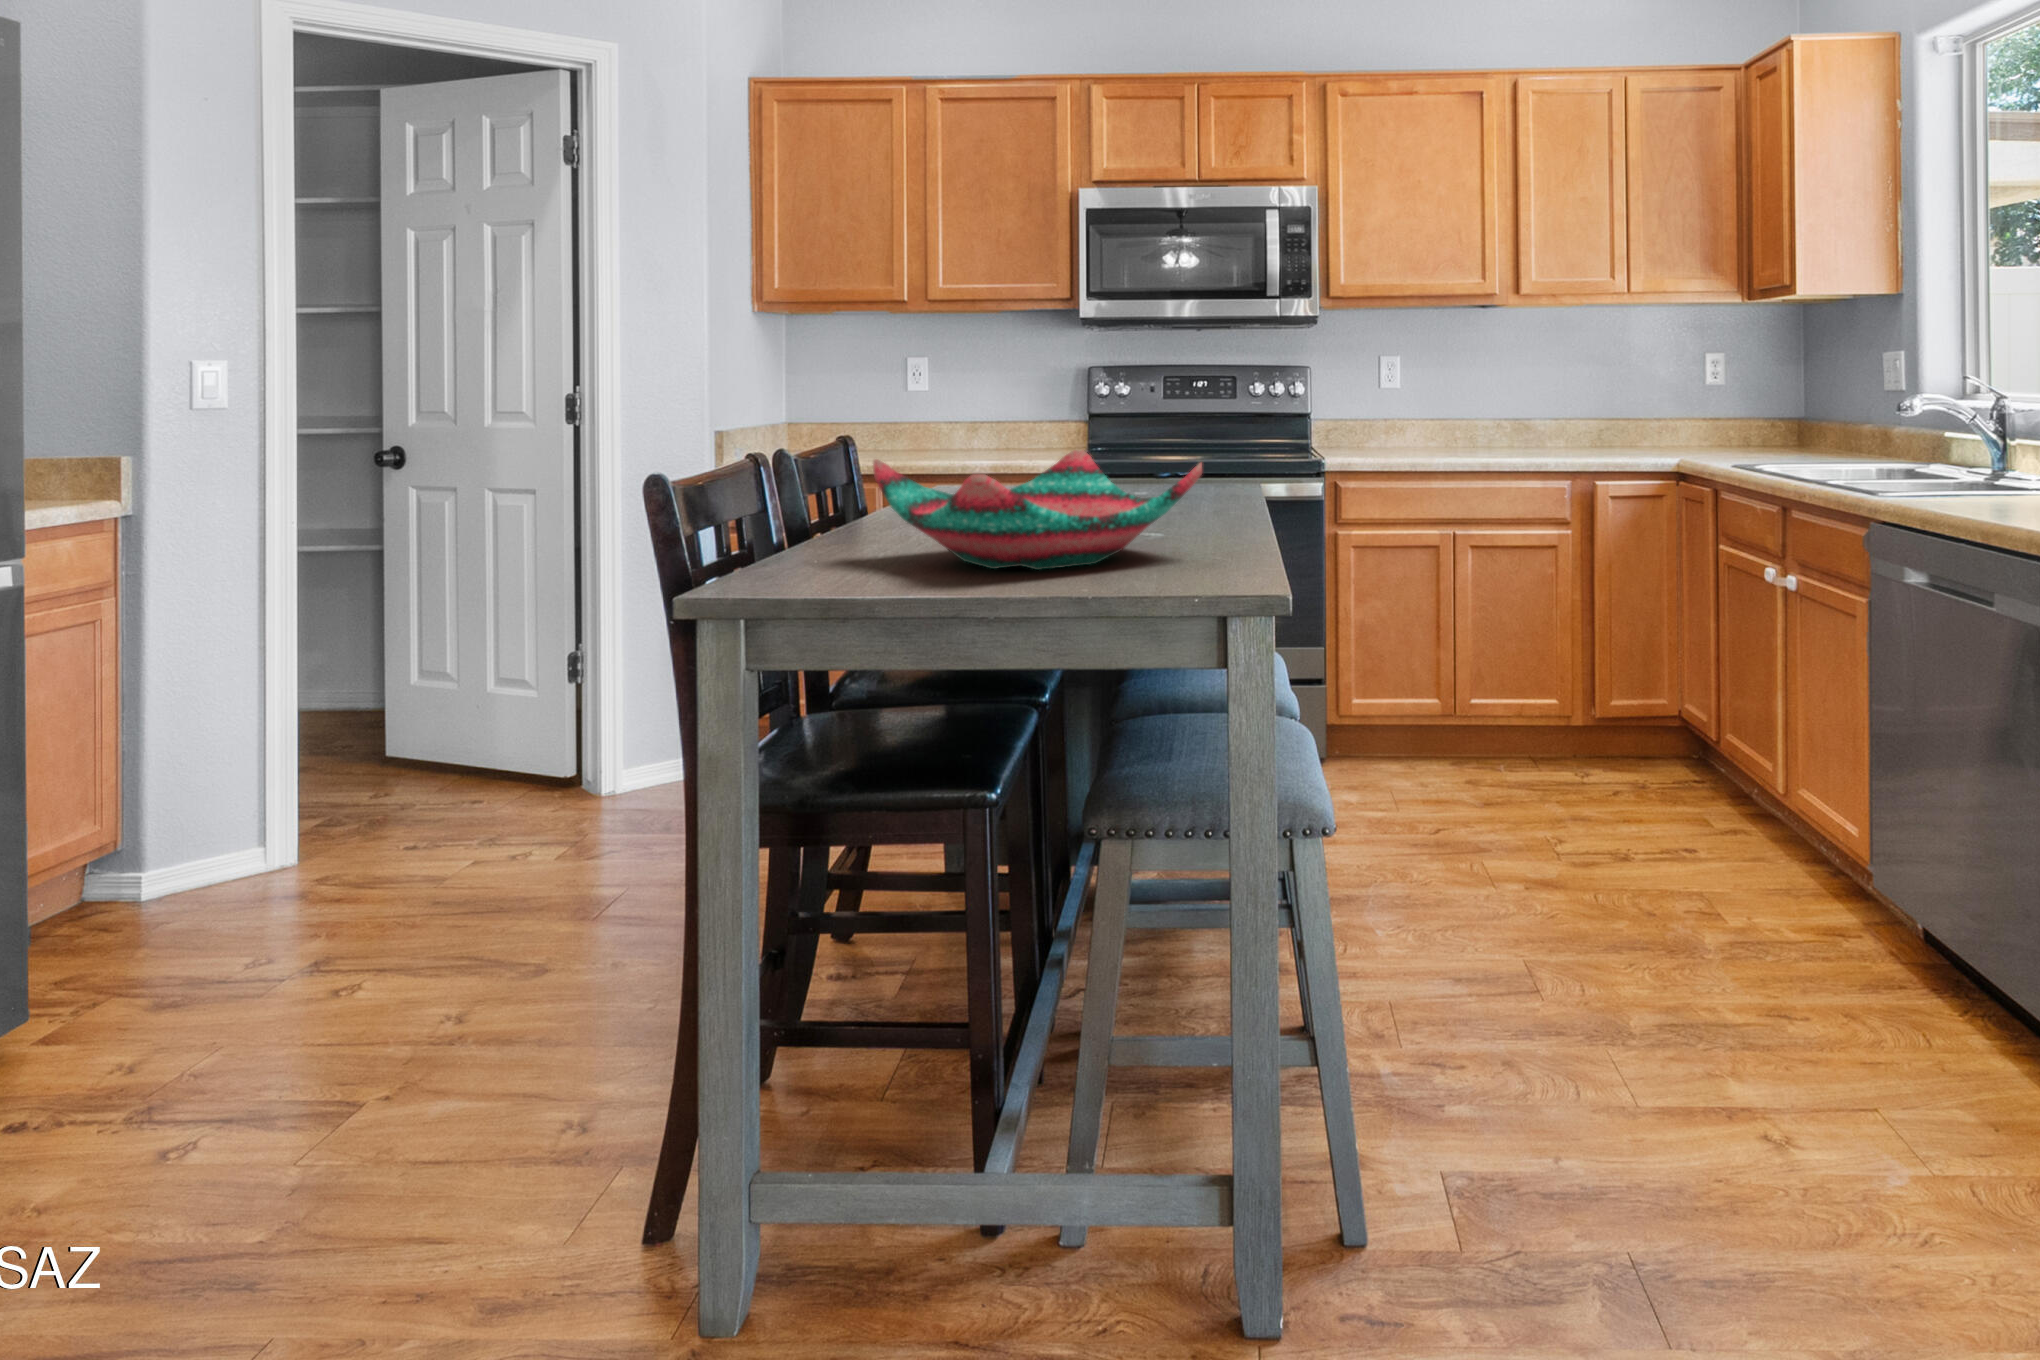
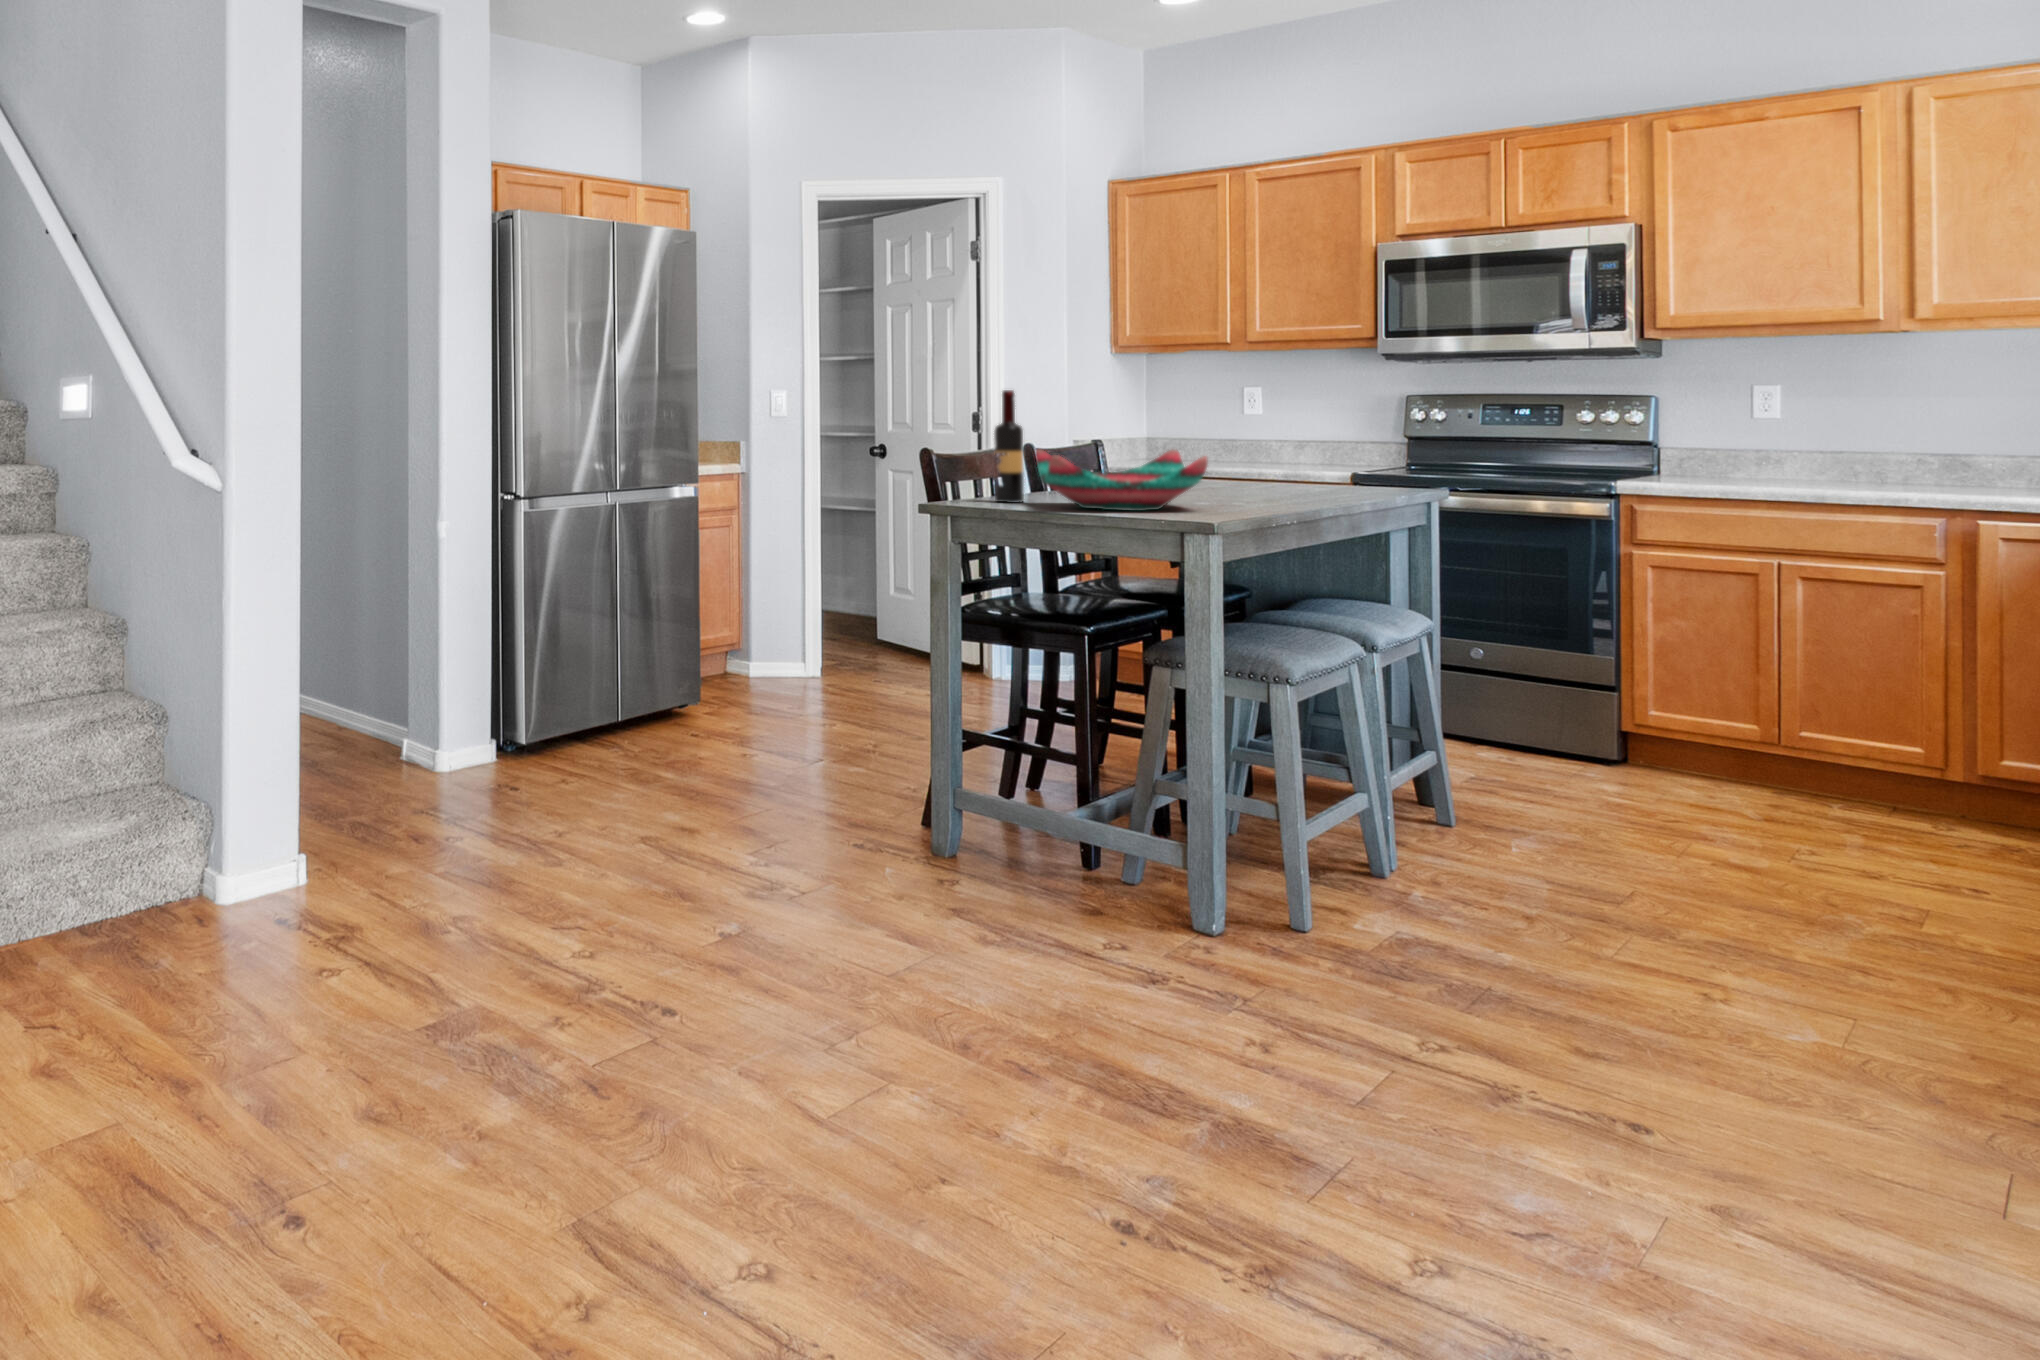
wine bottle: none [785,351,839,564] -> present [994,390,1024,503]

